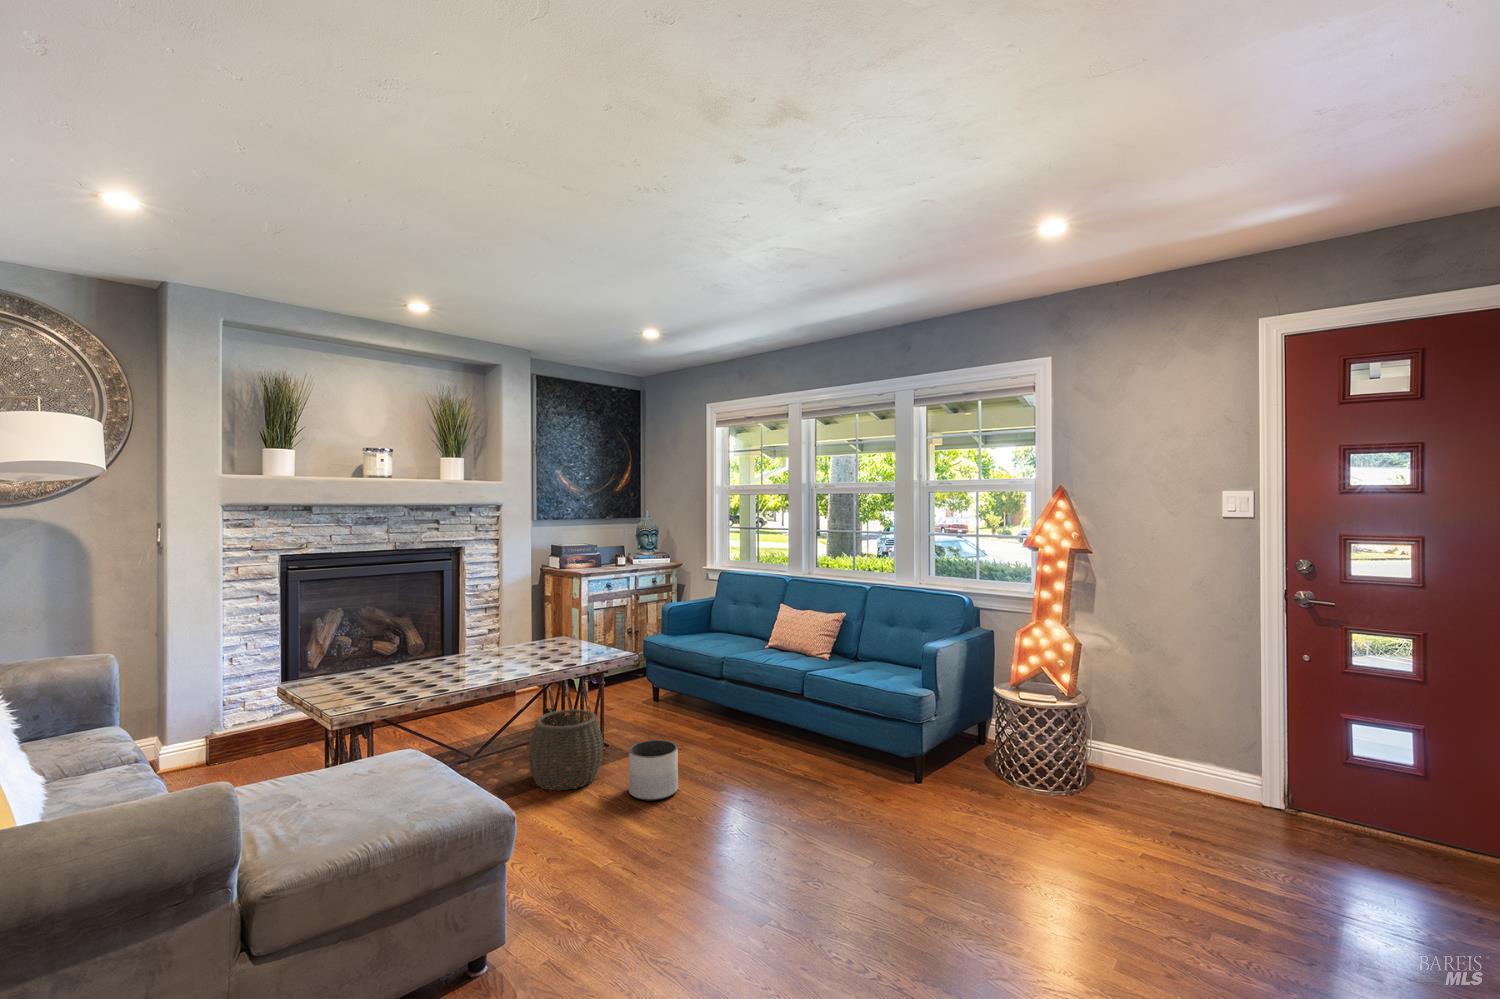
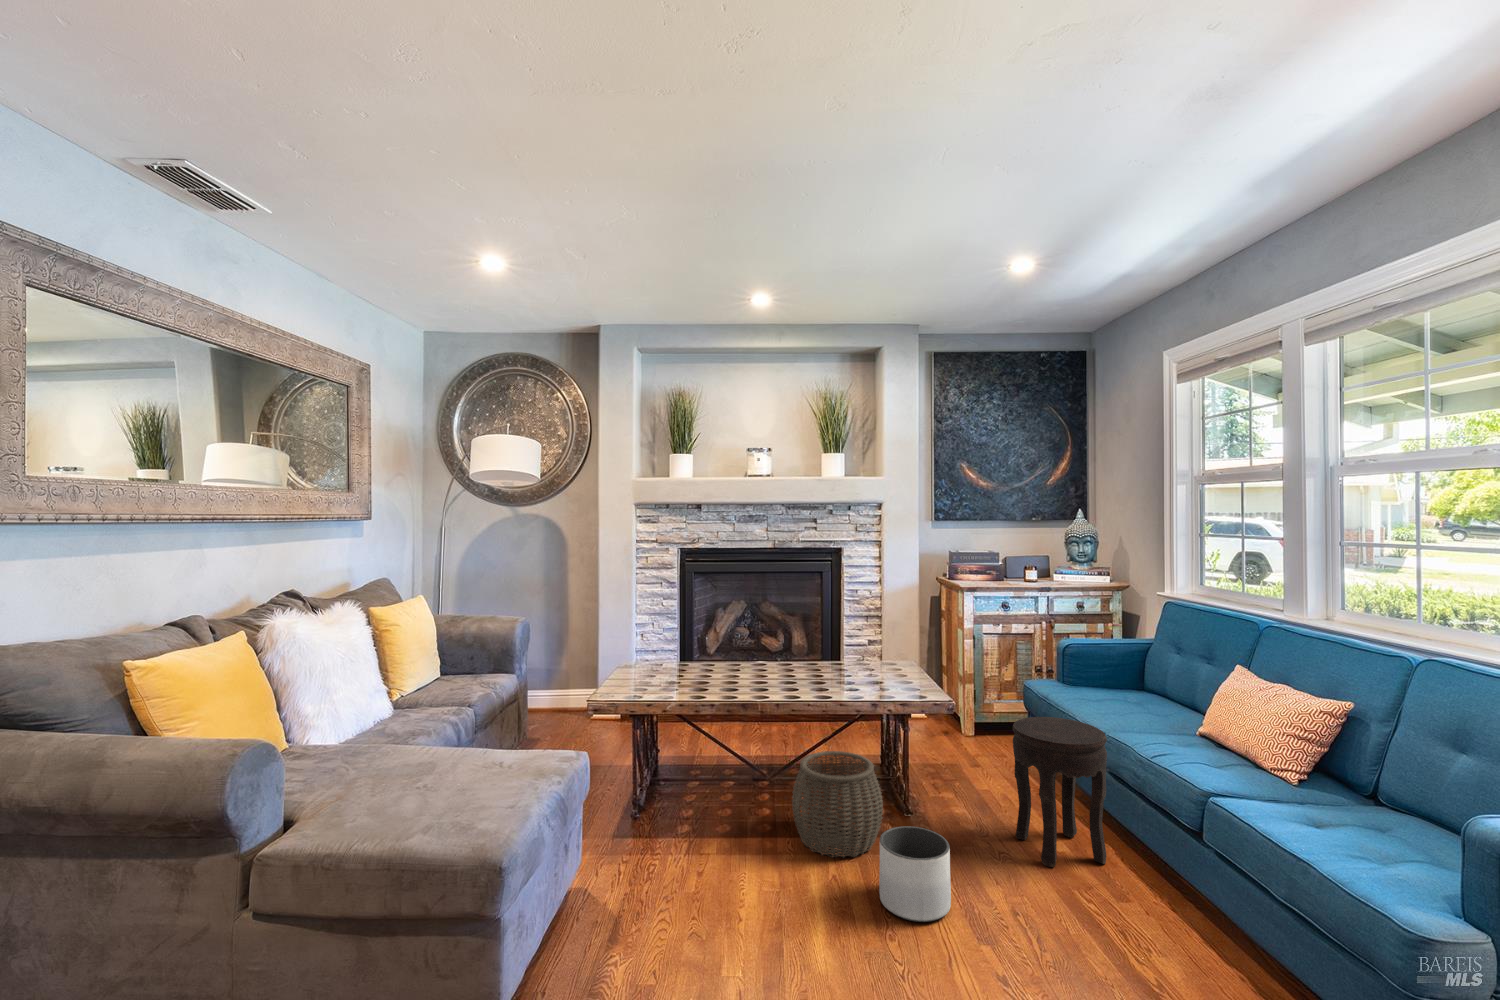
side table: none [673,653,730,749] -> present [1013,717,1107,867]

